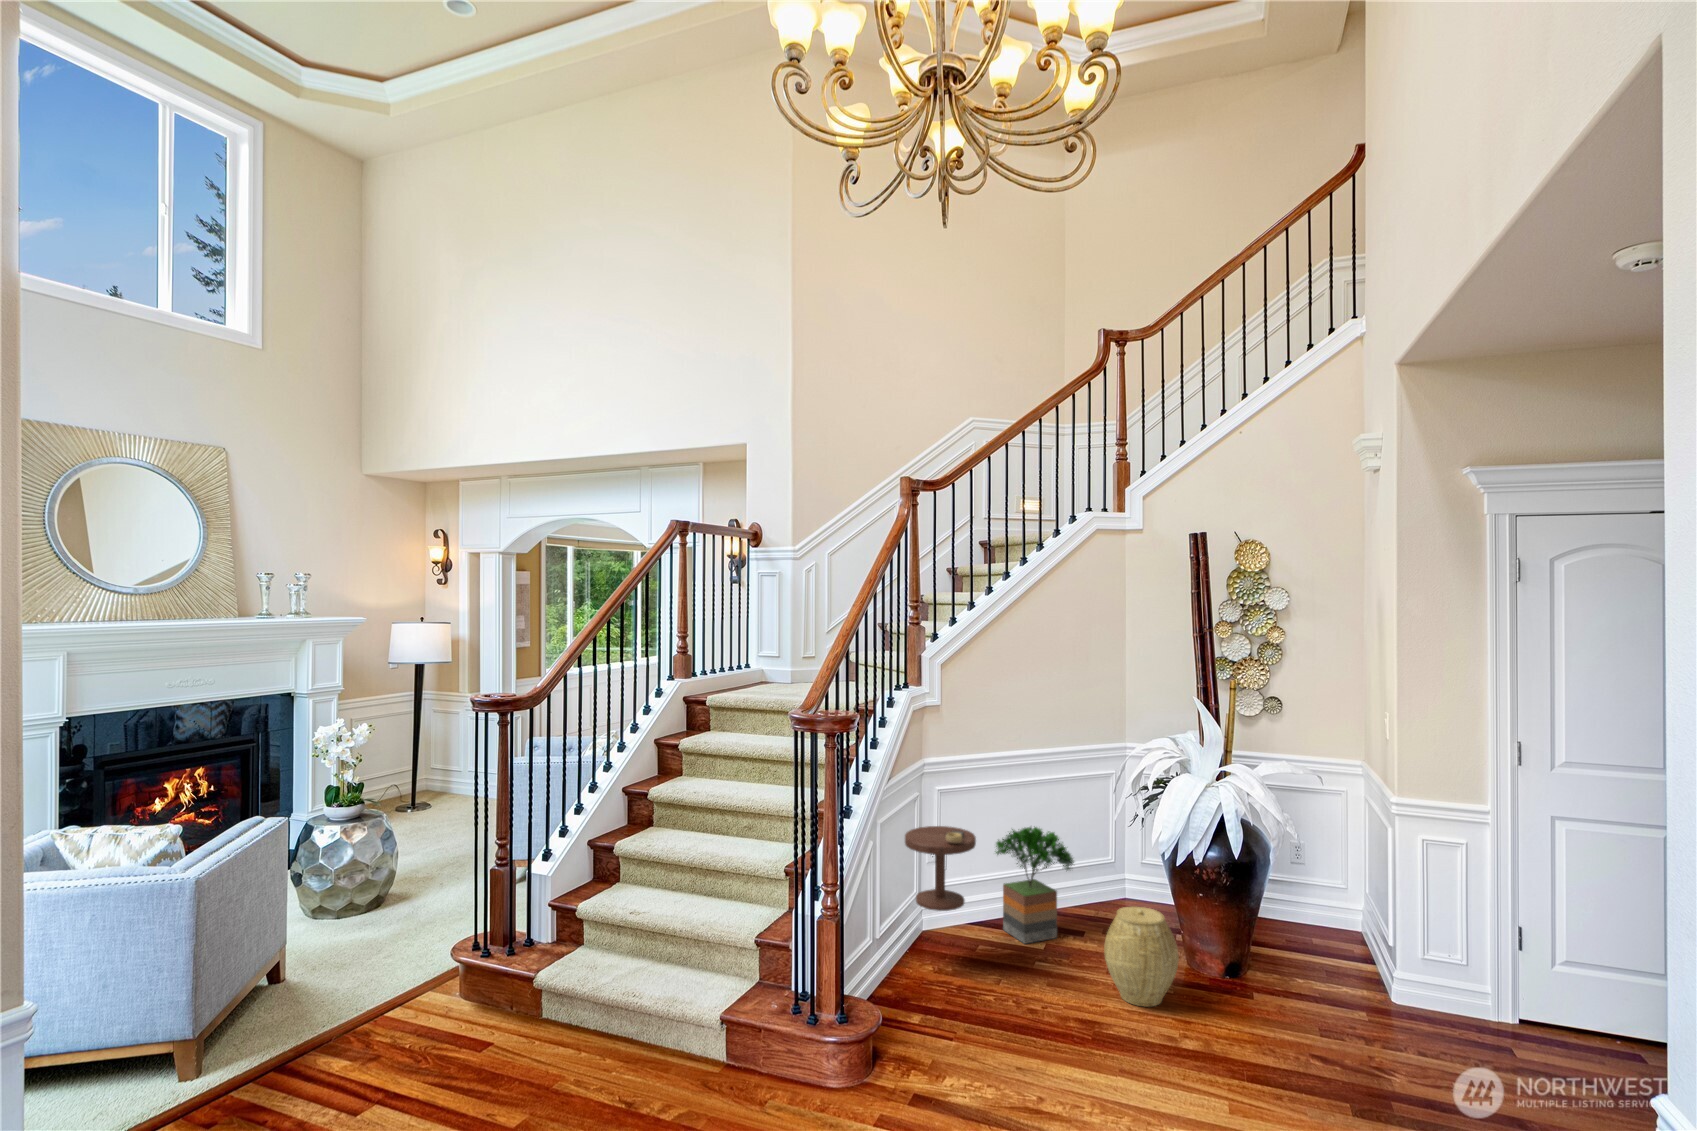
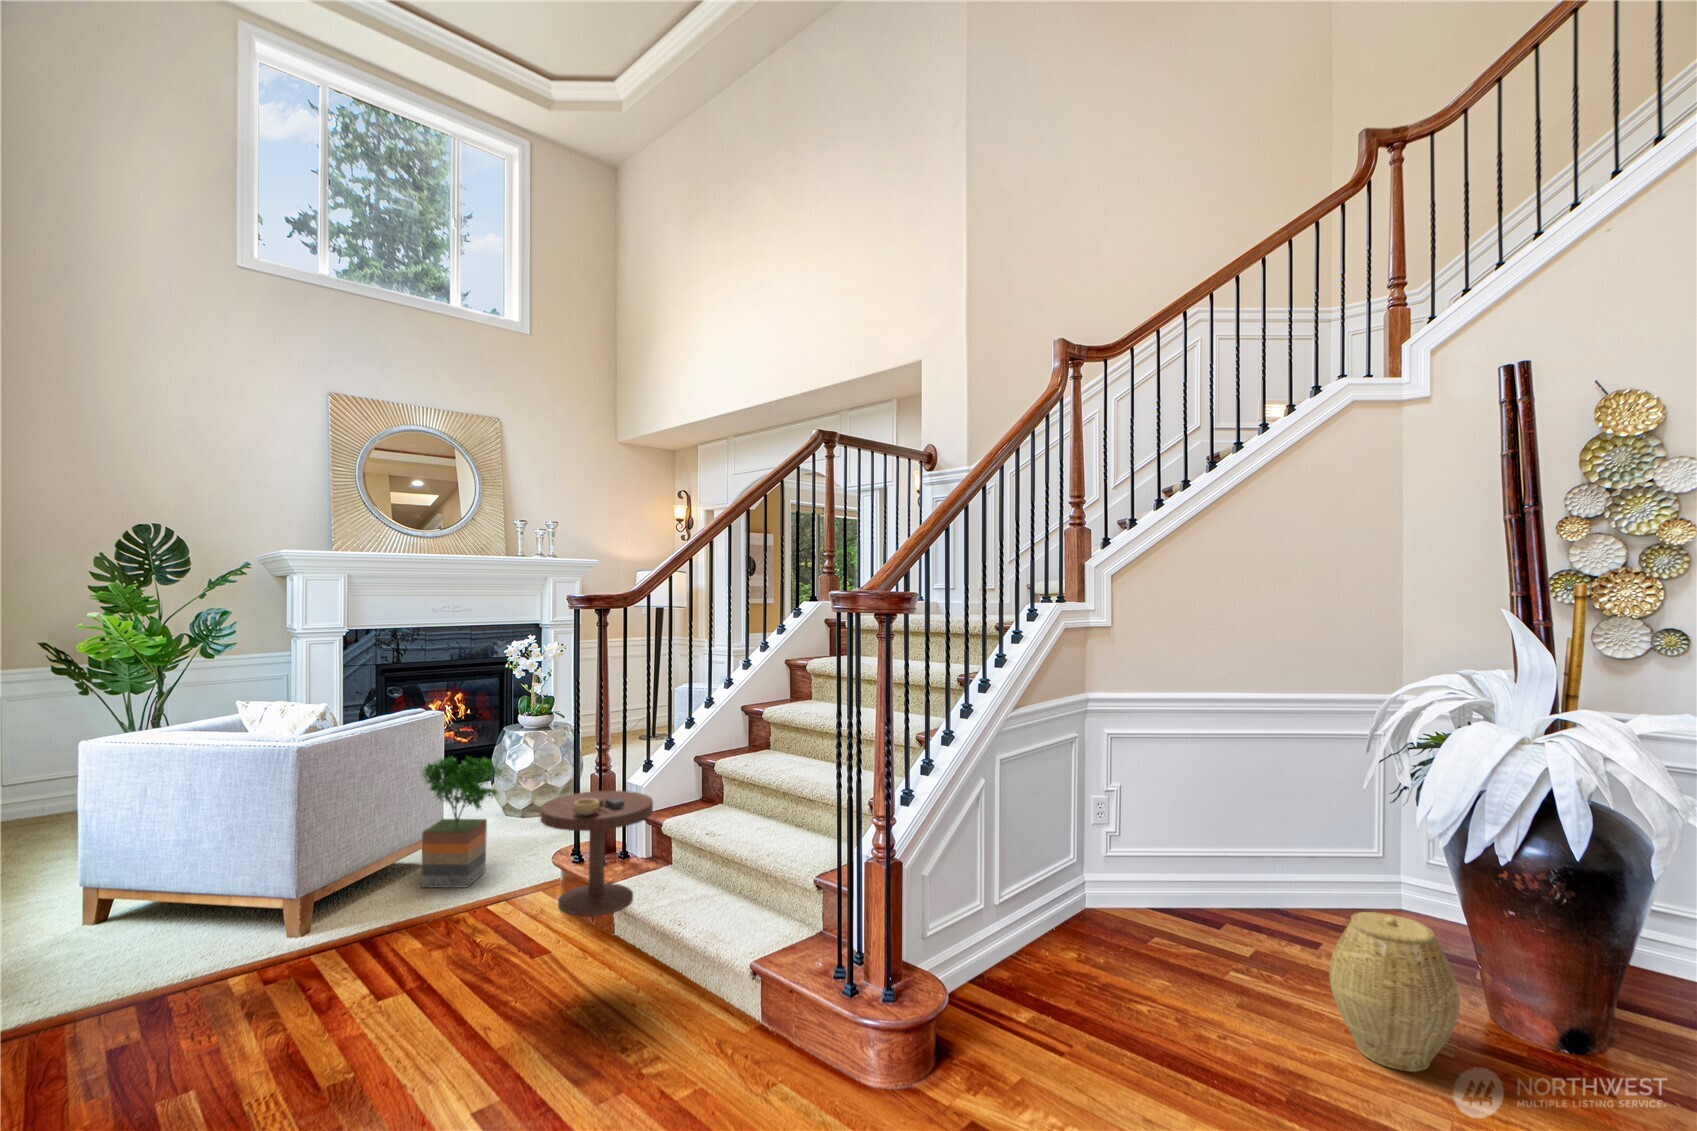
side table: present [905,826,976,911] -> present [540,791,653,917]
potted tree: present [995,827,1074,944] -> present [421,757,503,888]

